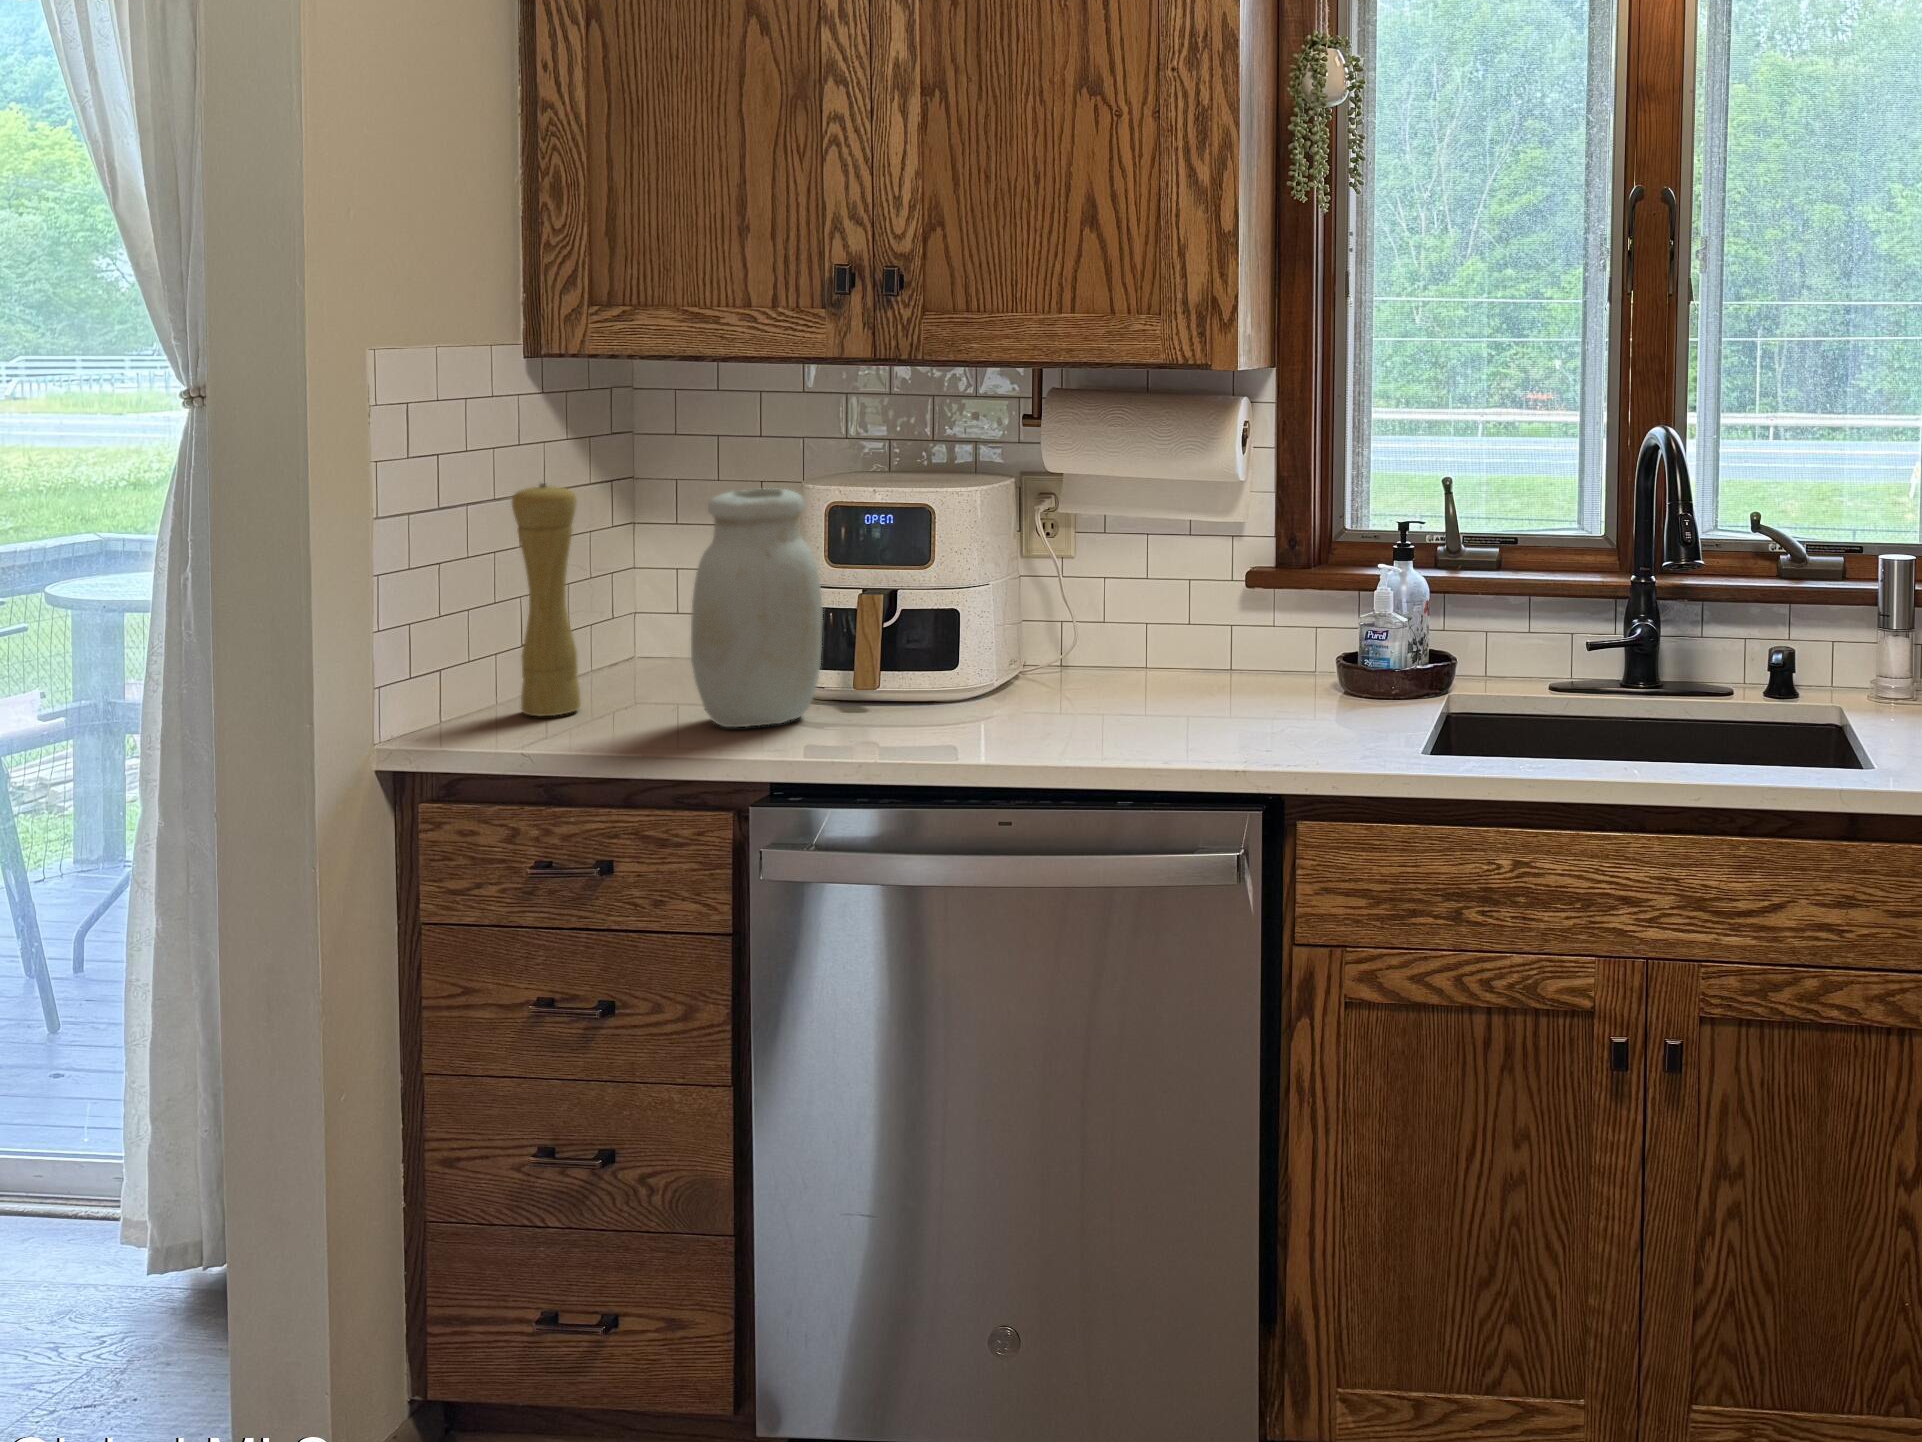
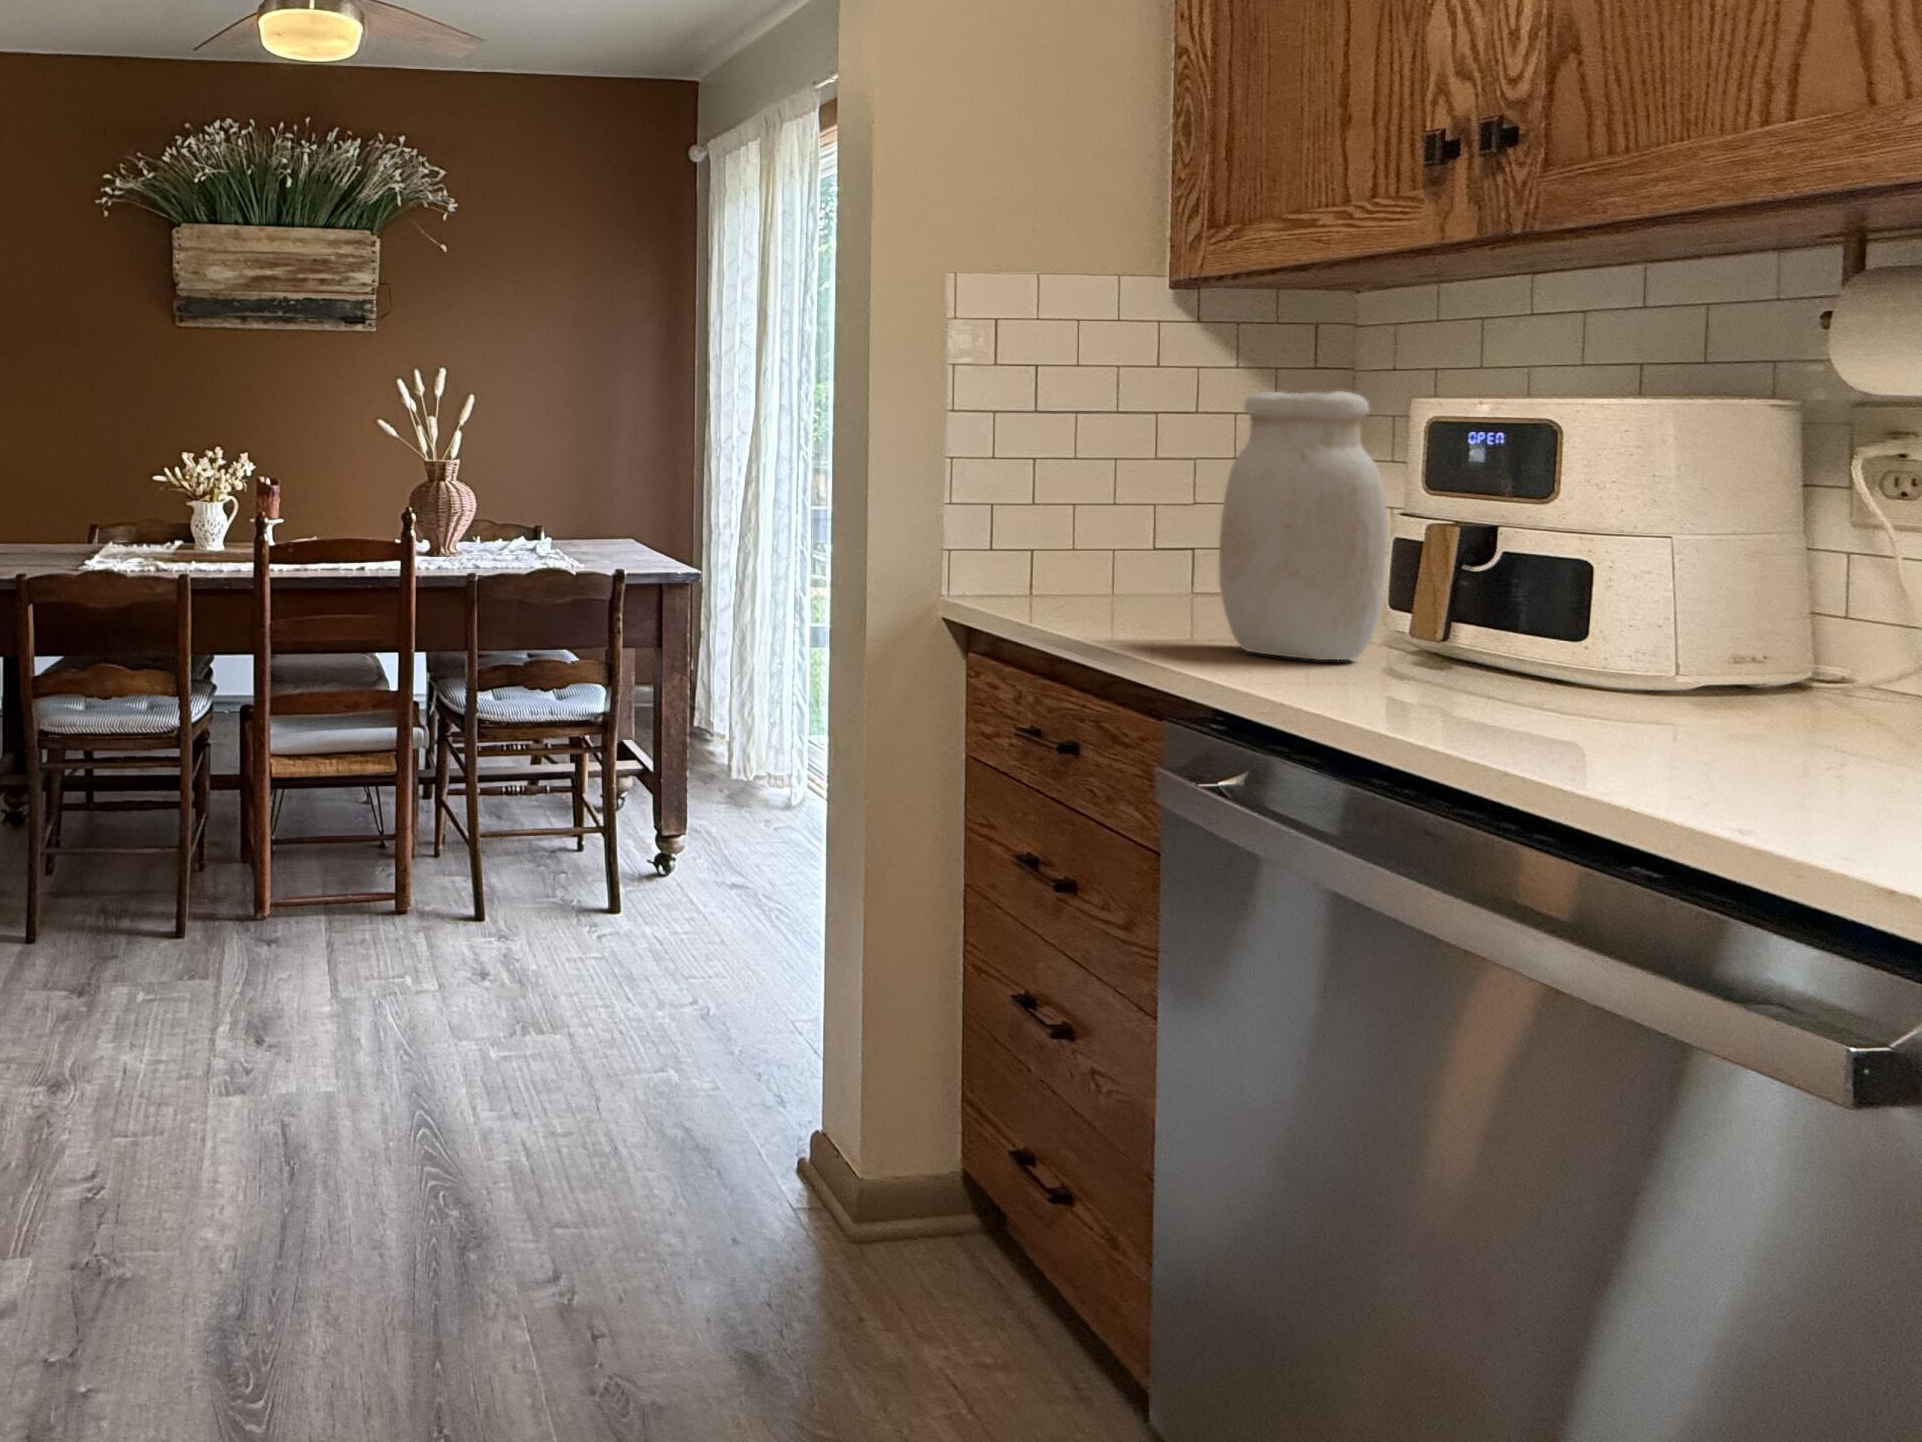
pepper mill: present [512,483,581,716] -> none [1075,391,1138,621]

